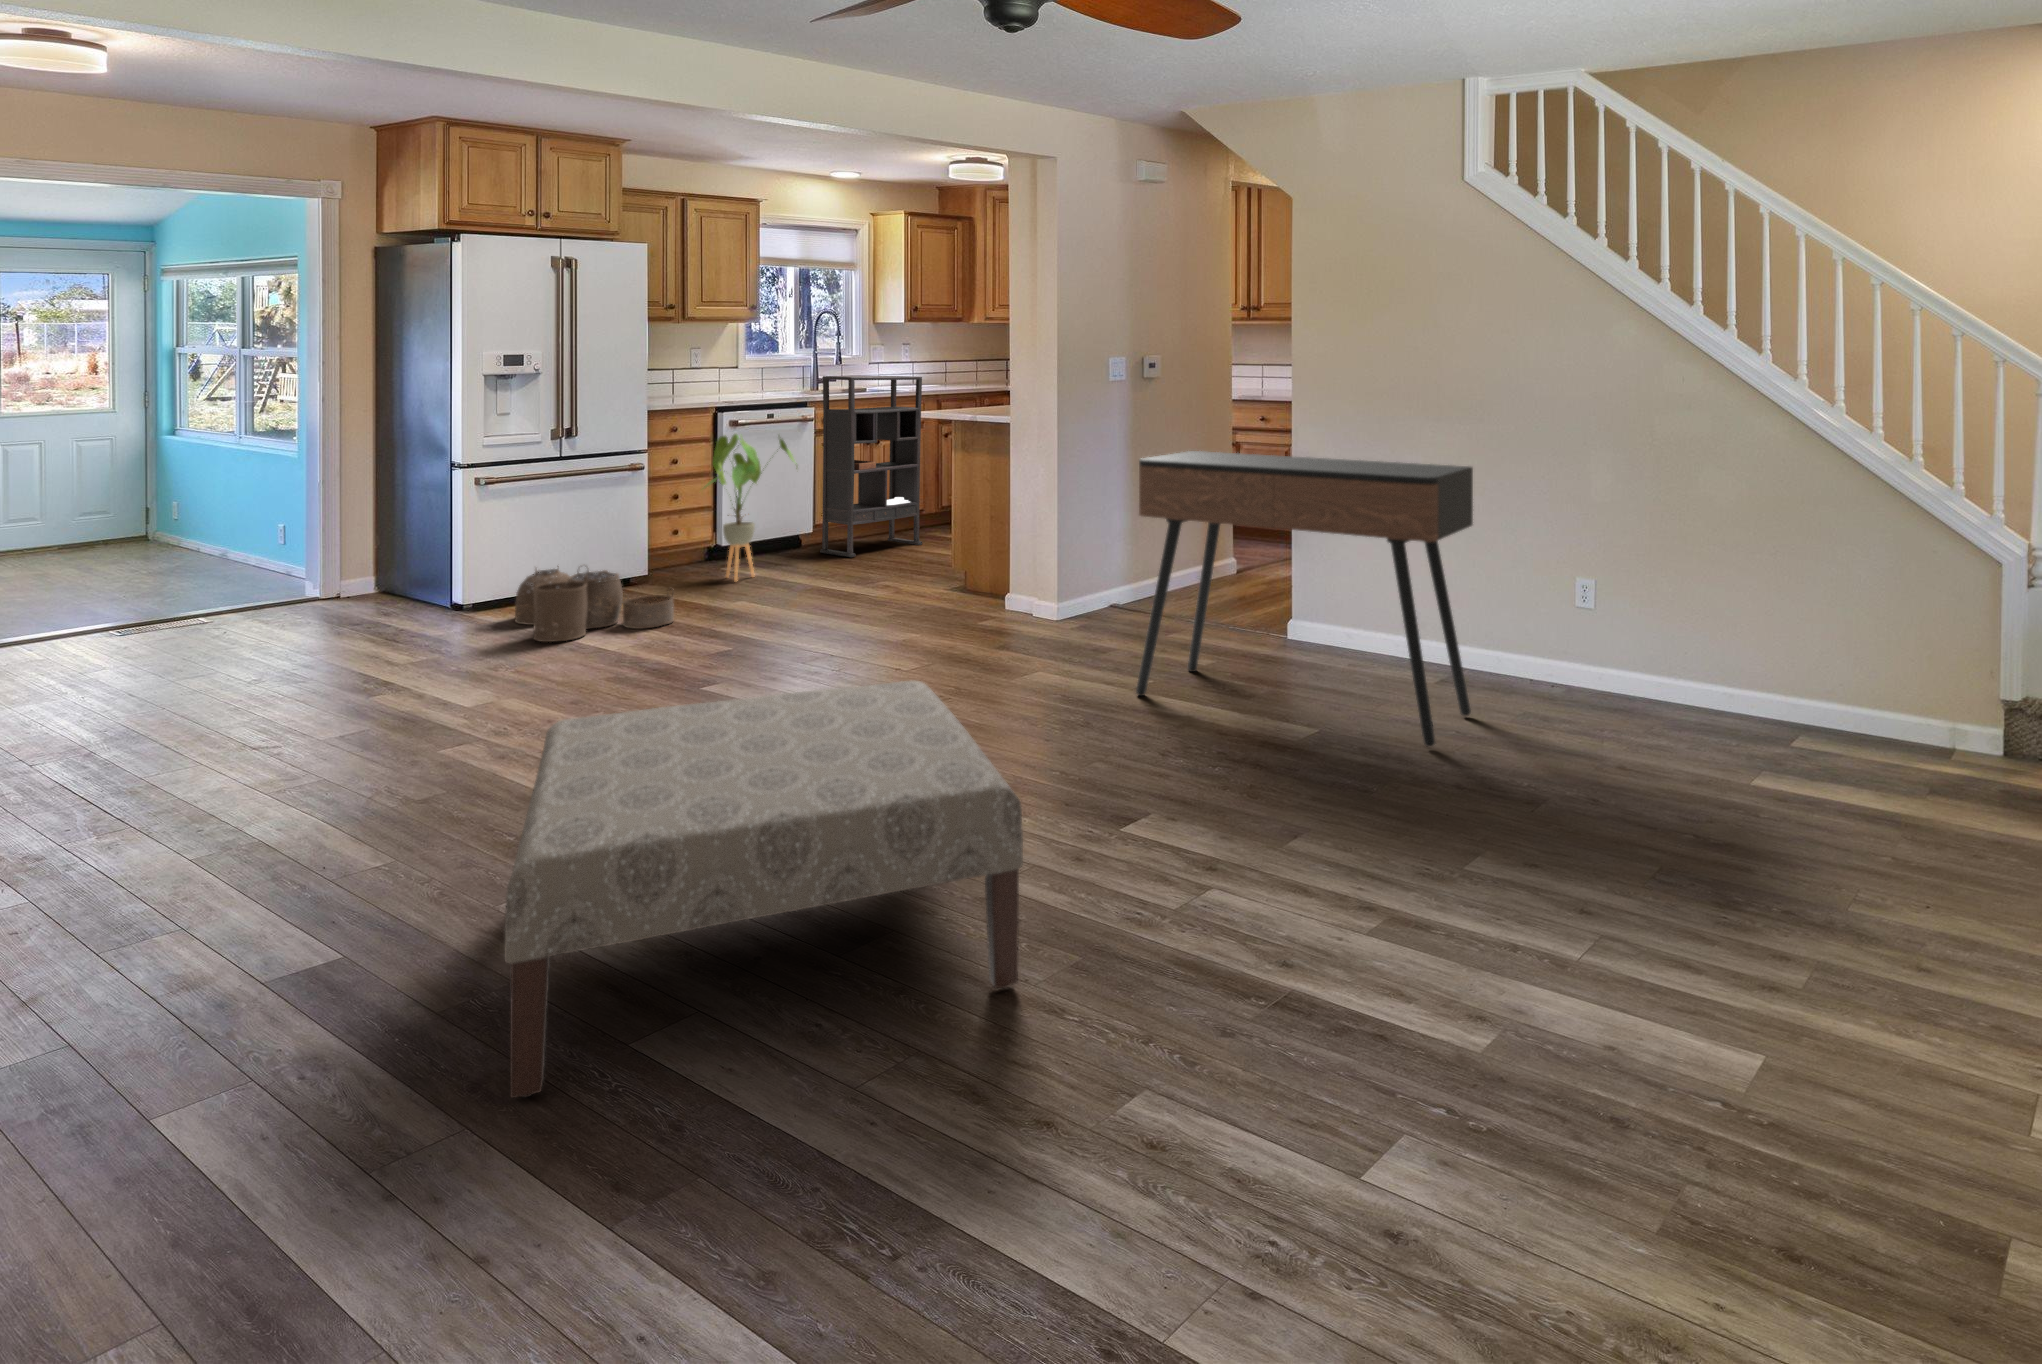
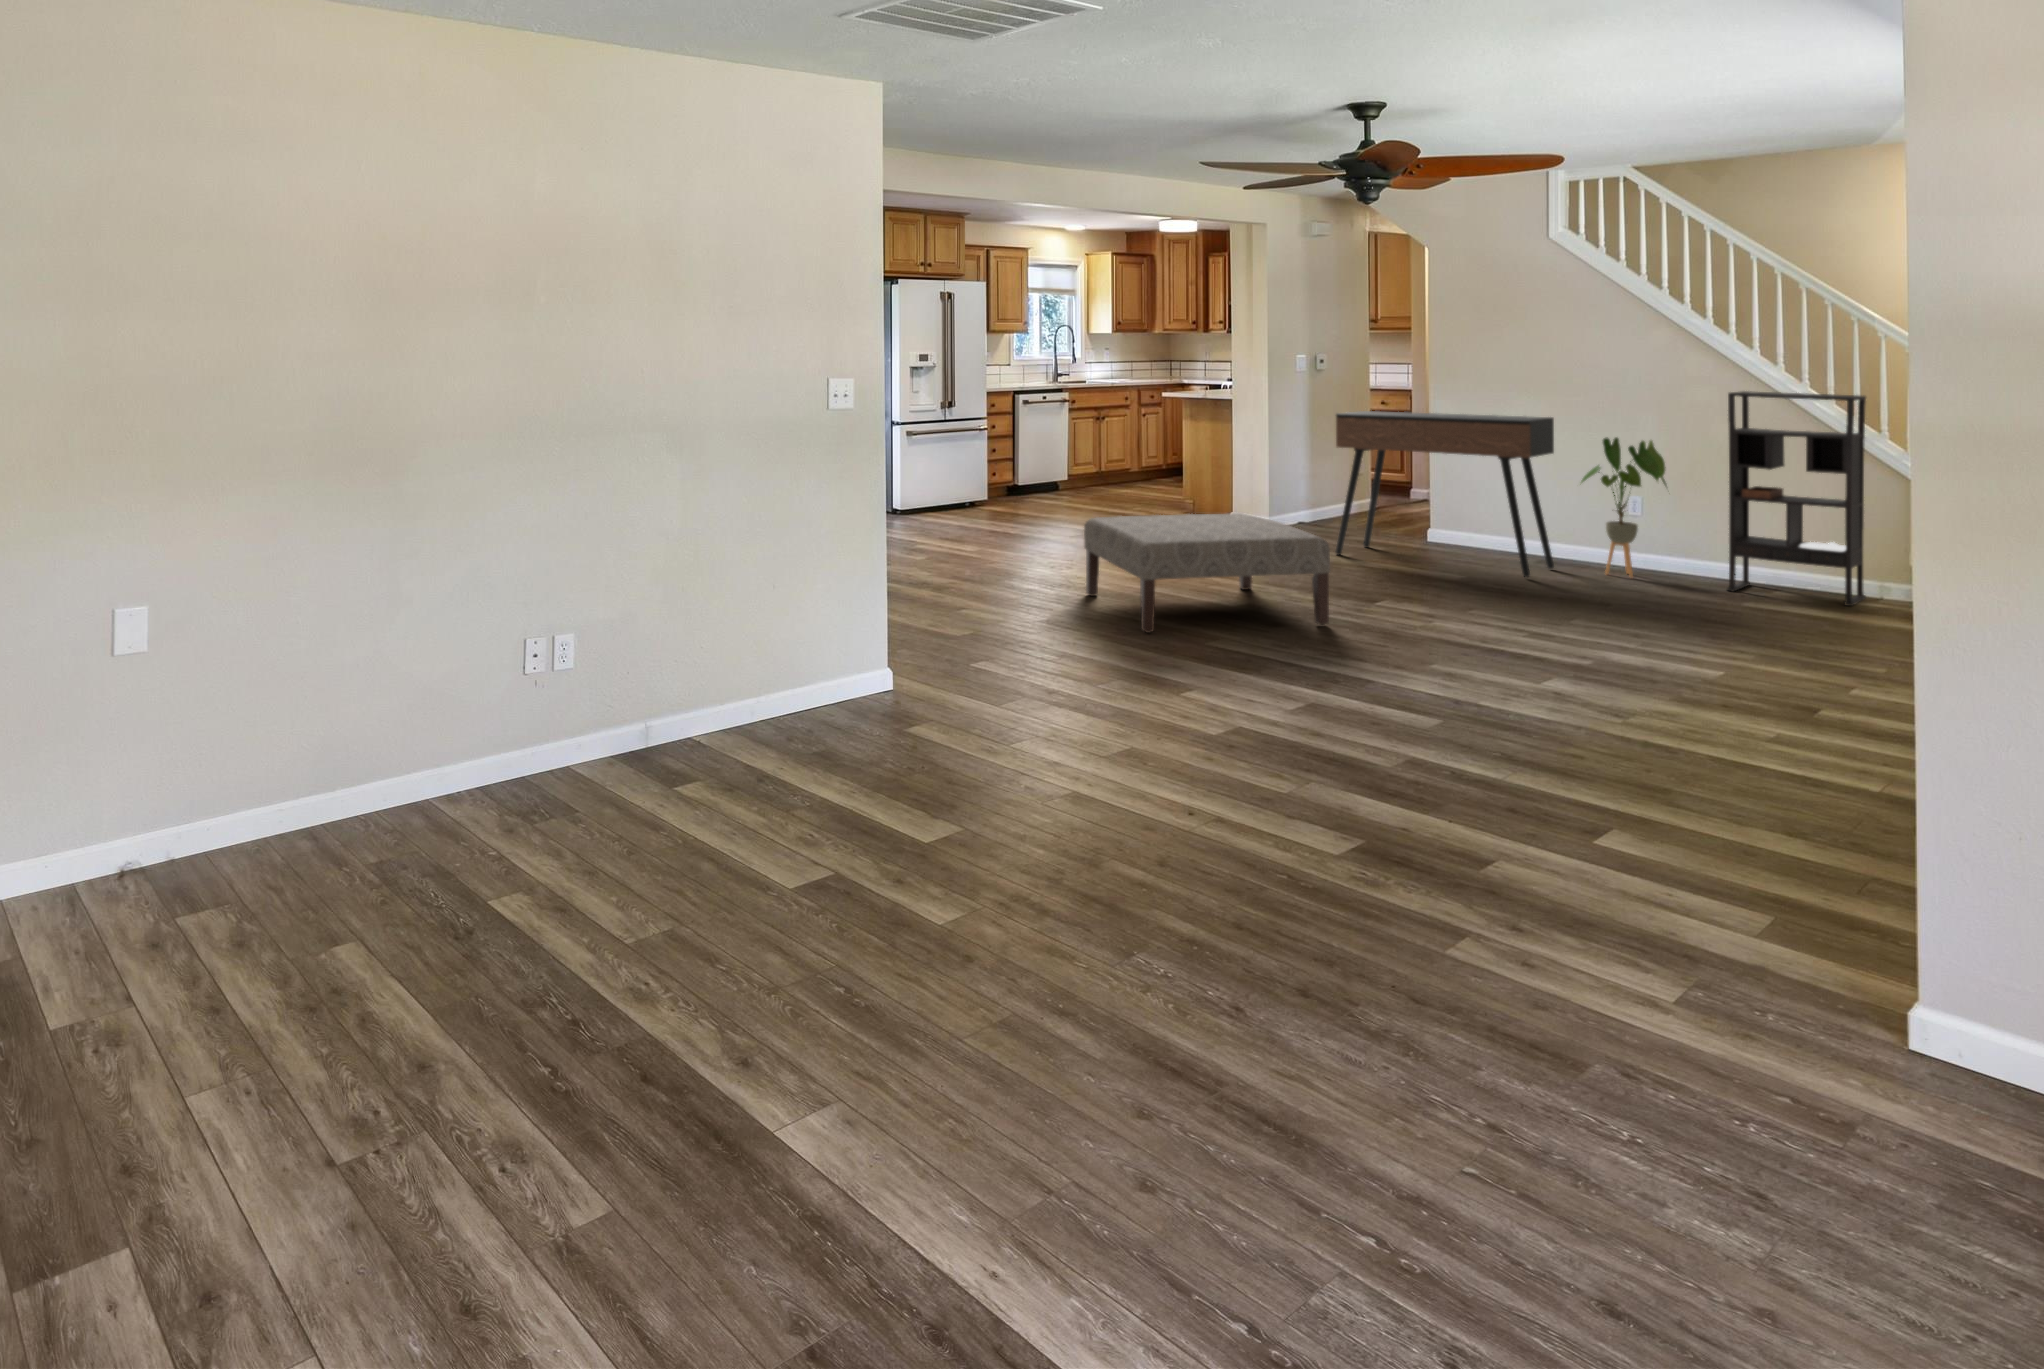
bookshelf: present [820,376,922,557] -> present [1727,391,1866,606]
house plant: present [704,434,797,581] -> present [1581,437,1666,577]
woven basket: present [515,566,674,642] -> none [928,482,1021,523]

